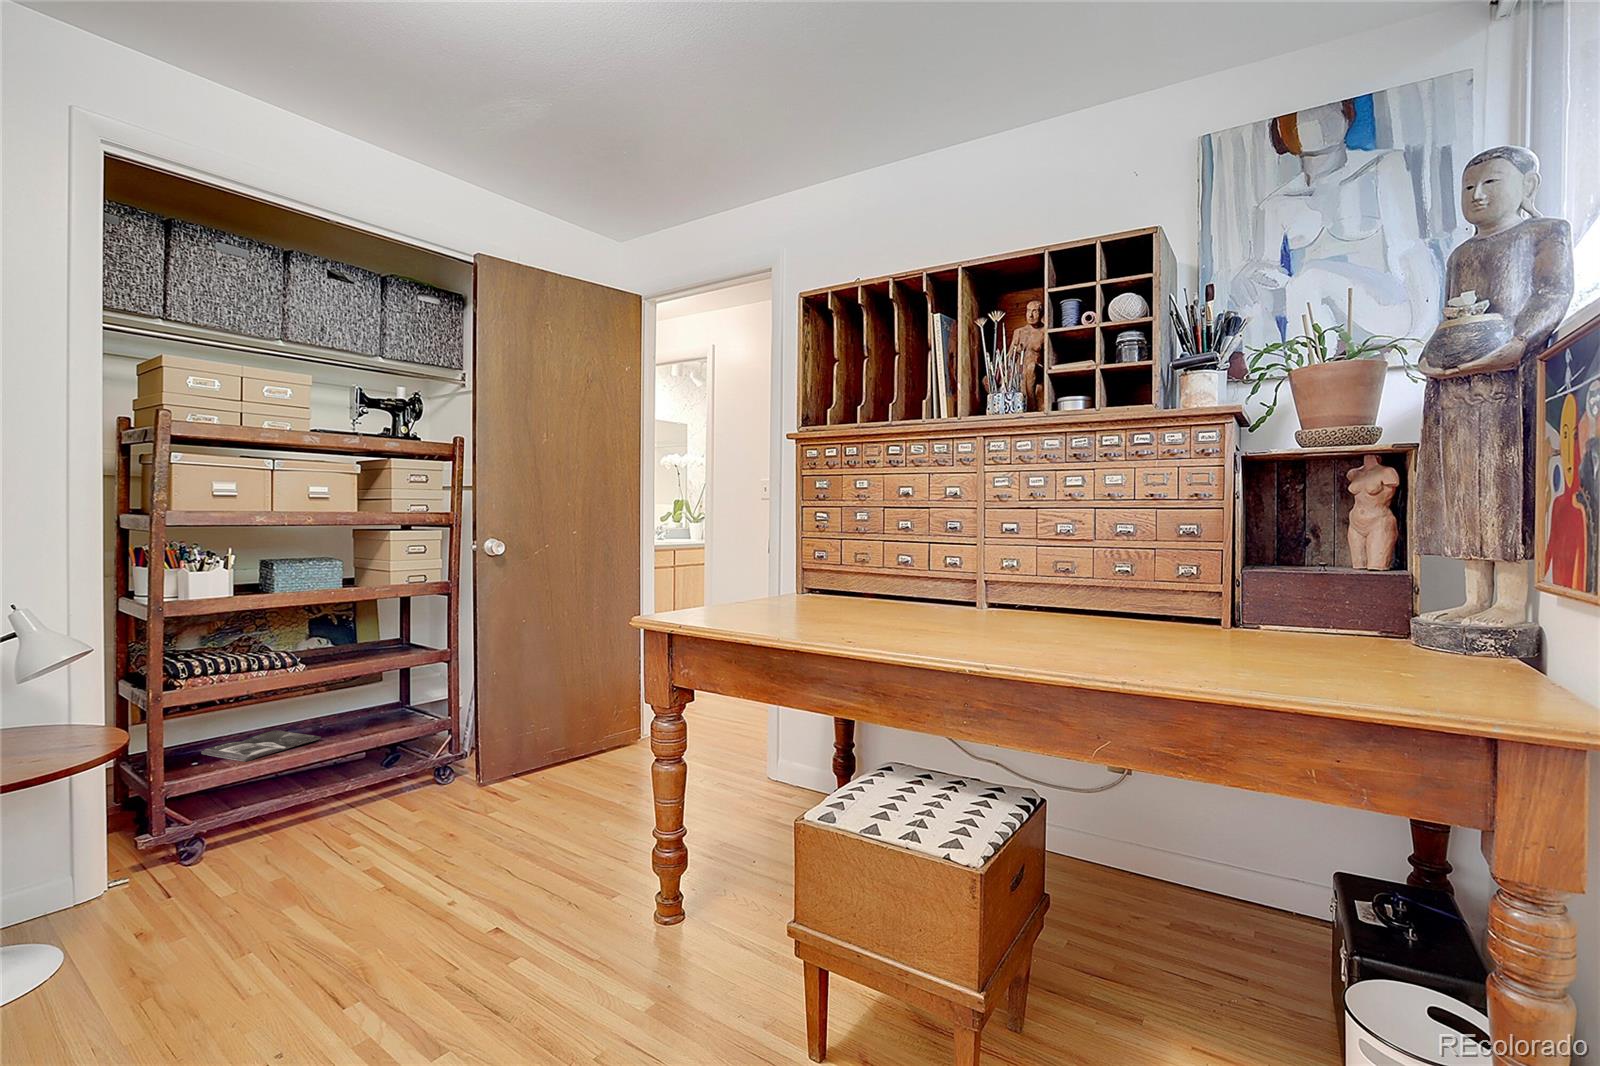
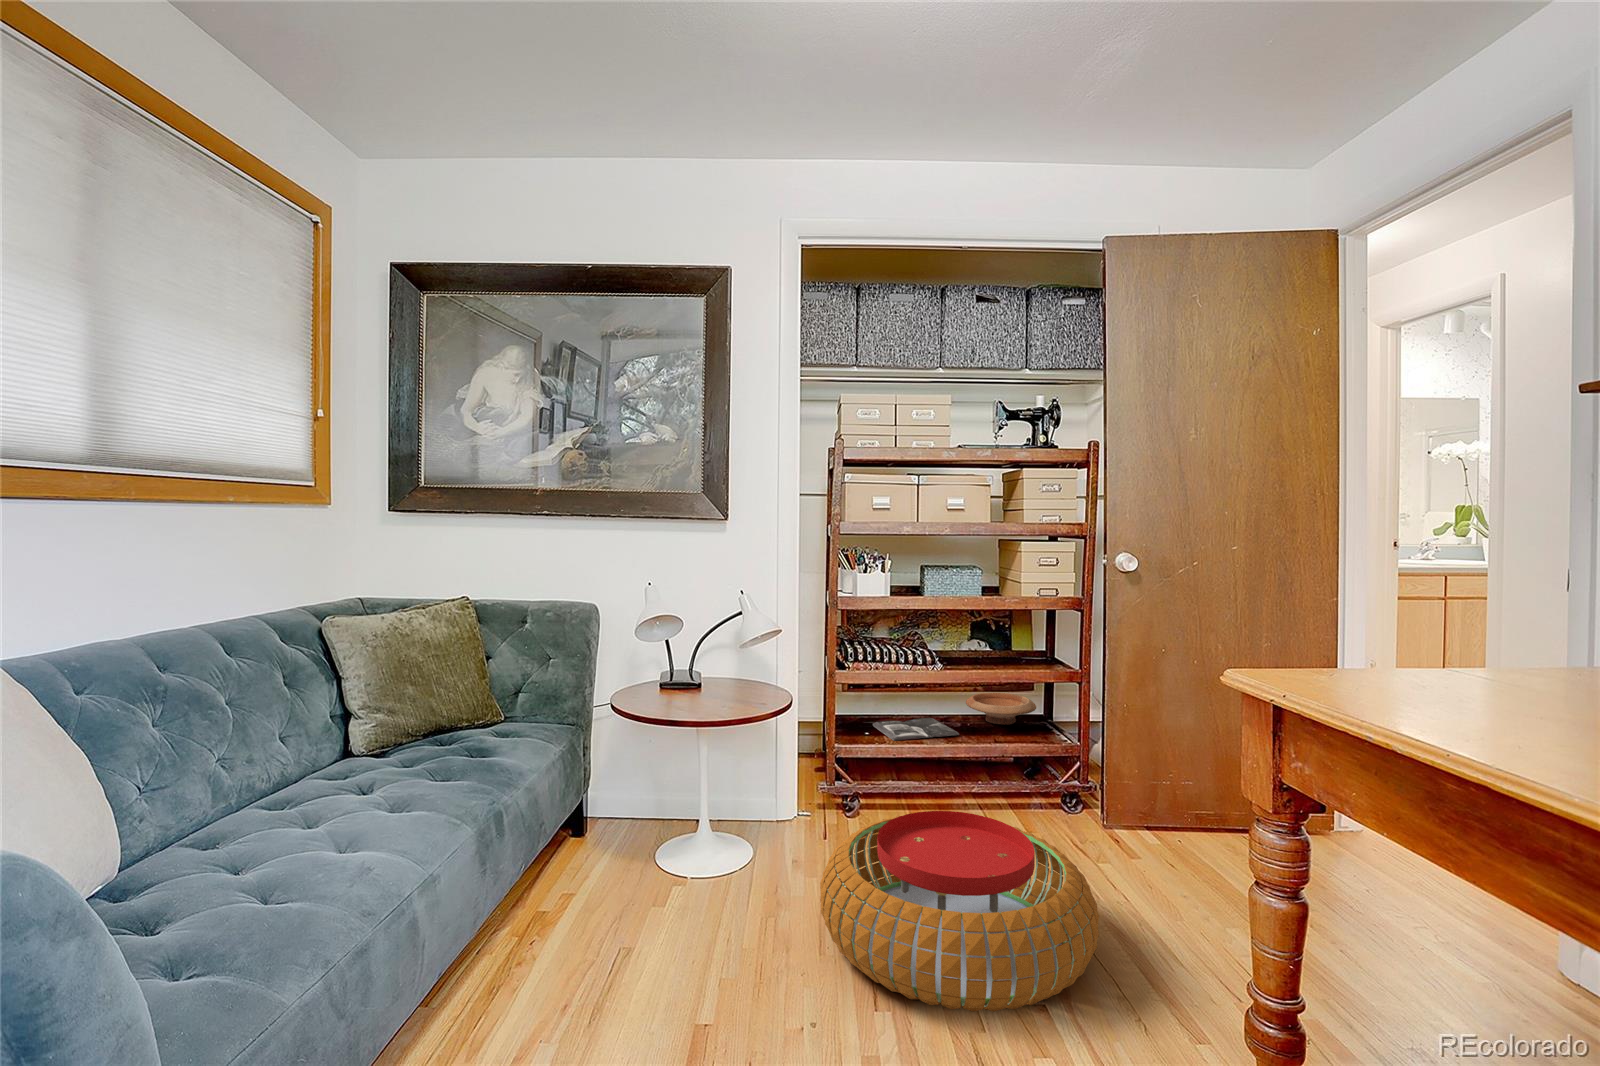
wooden bowl: none [314,688,395,721] -> present [966,693,1036,724]
pouf: none [233,794,524,971] -> present [820,811,1099,1012]

